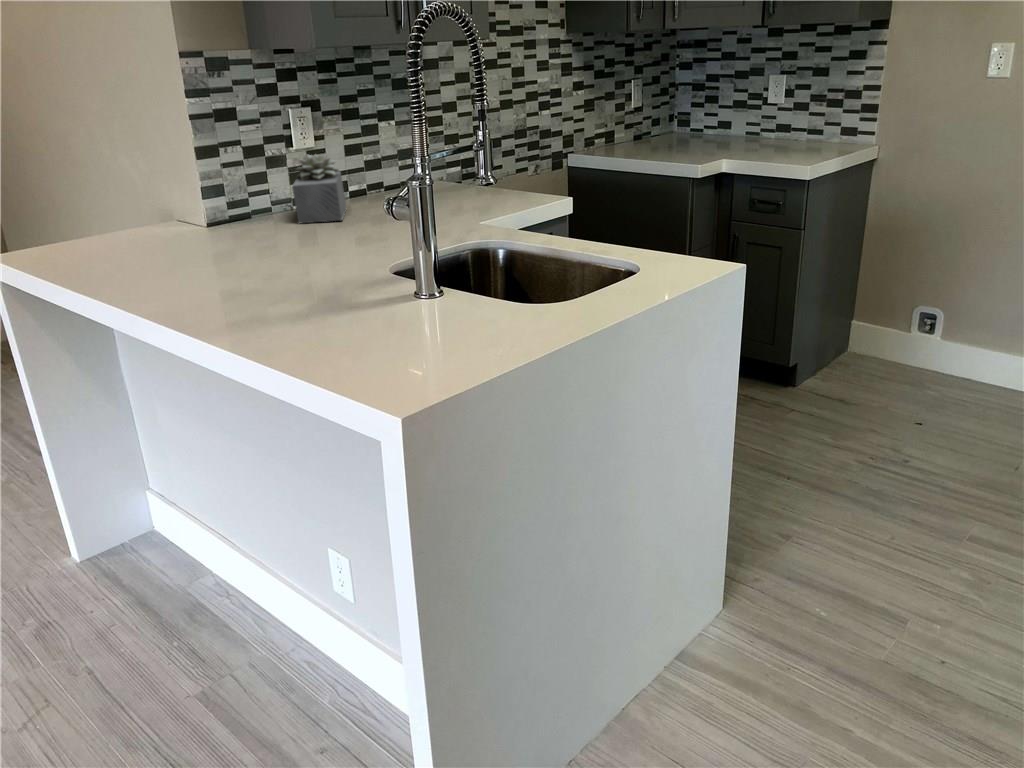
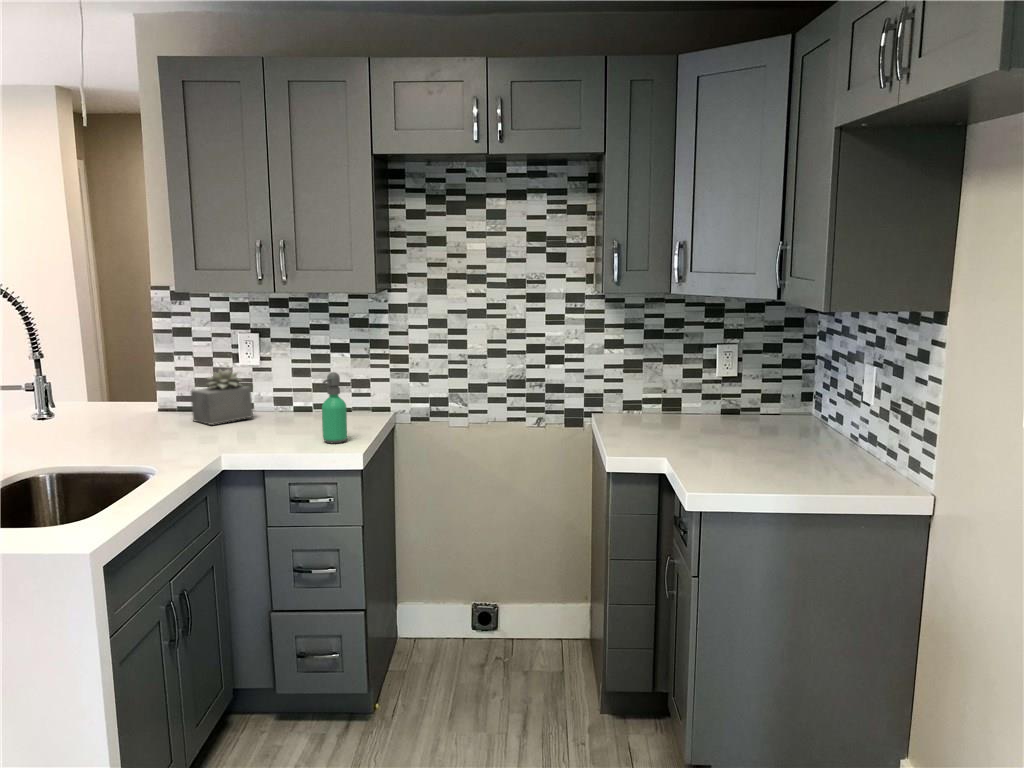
soap dispenser: none [493,130,518,205] -> present [322,372,347,443]

